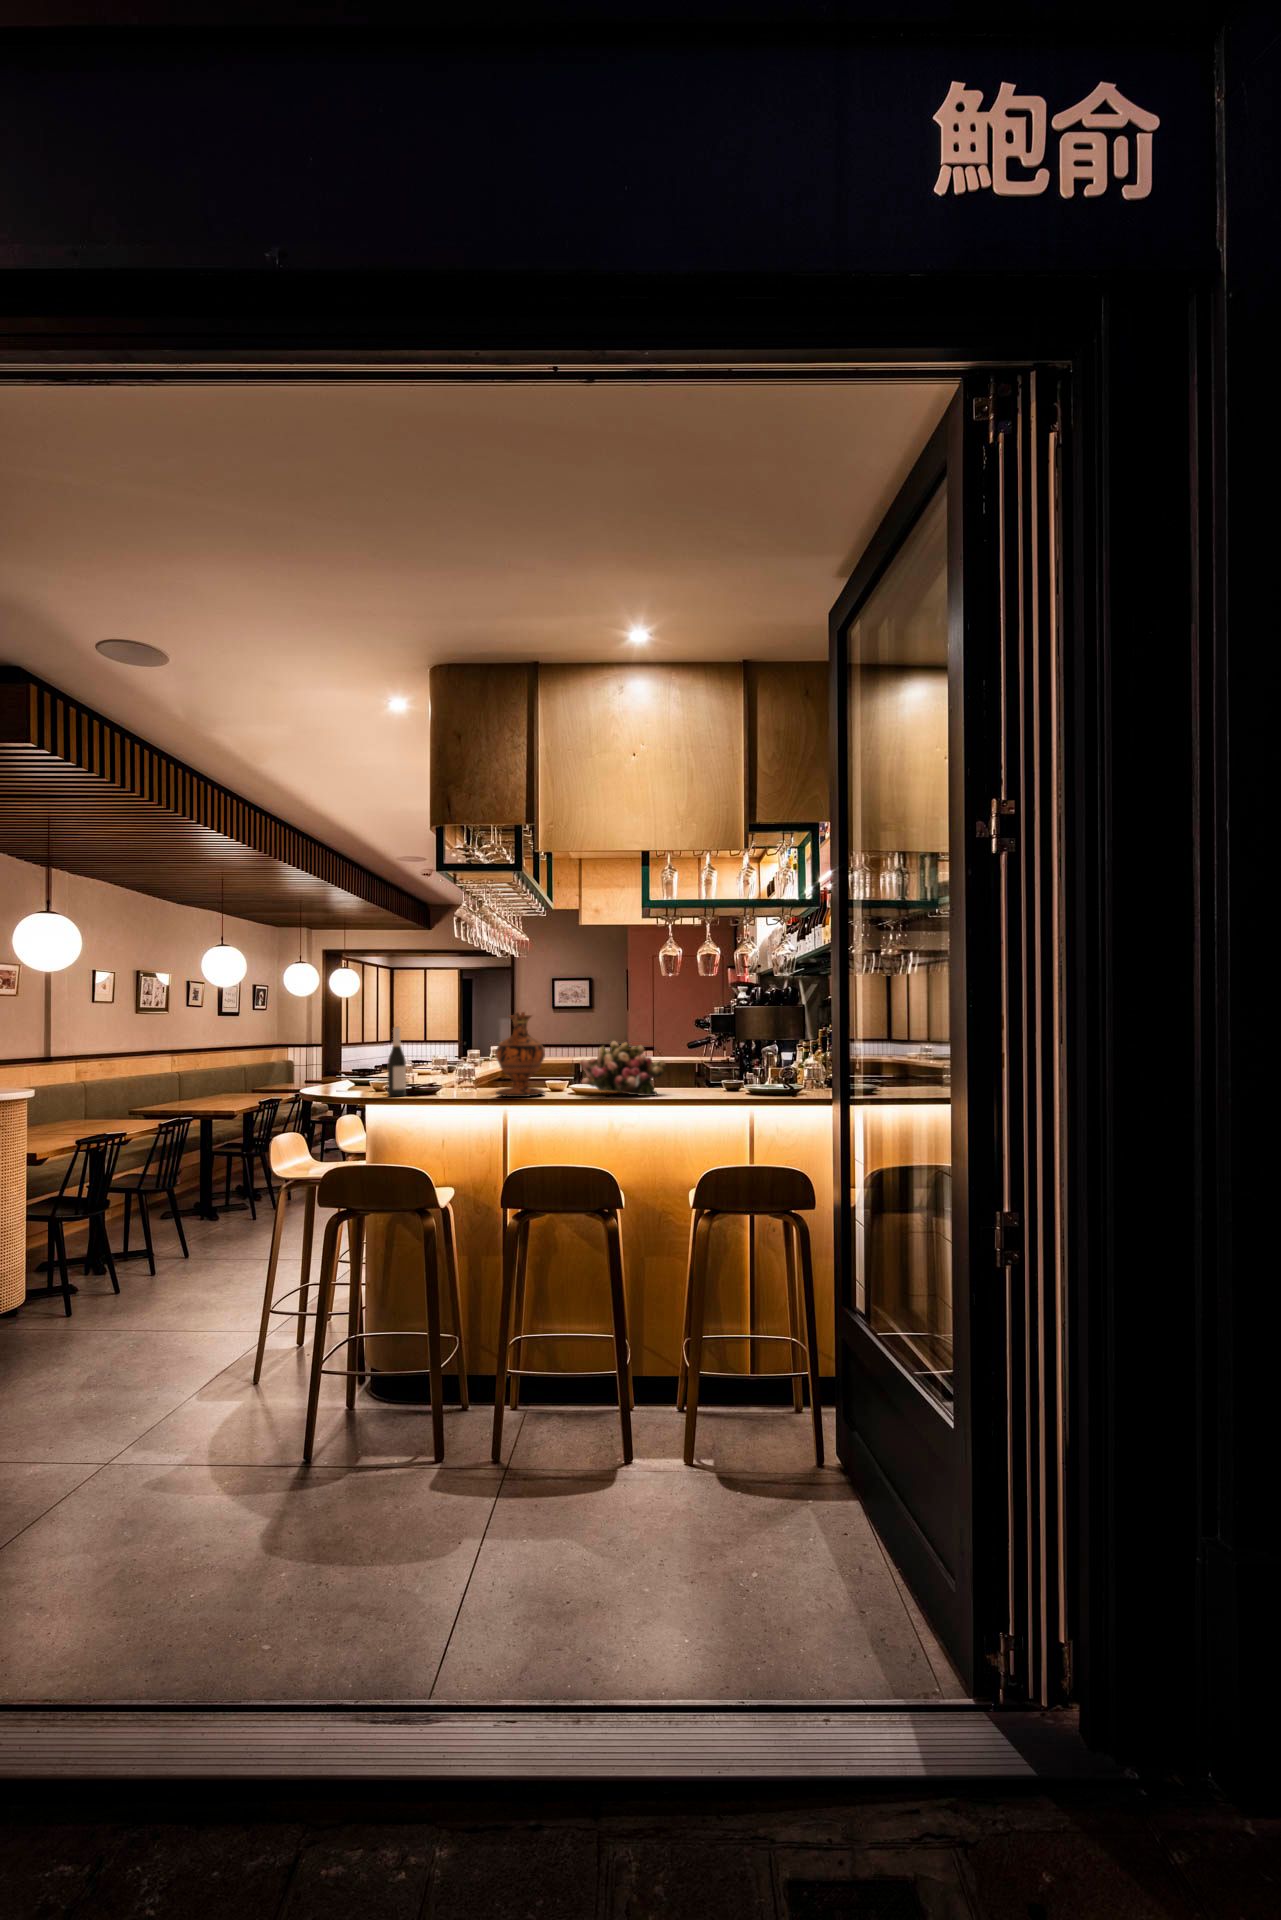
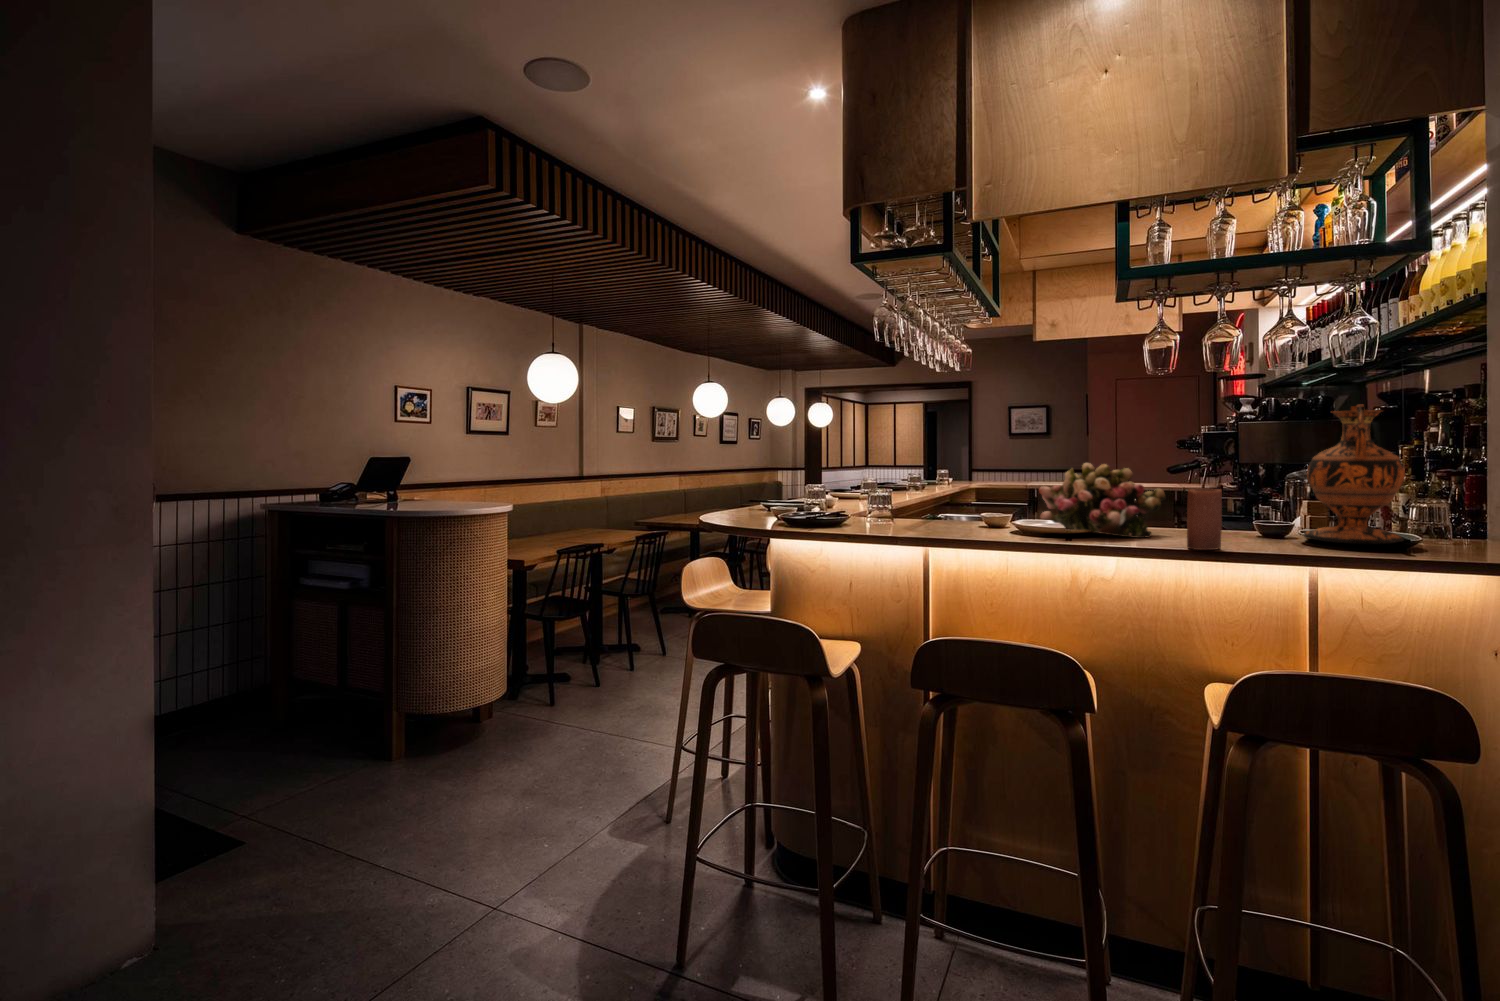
vase: present [496,1012,545,1097] -> present [1304,405,1405,544]
wine bottle: present [388,1027,406,1097] -> none [807,447,828,526]
candle: none [675,1059,695,1101] -> present [1187,489,1222,550]

